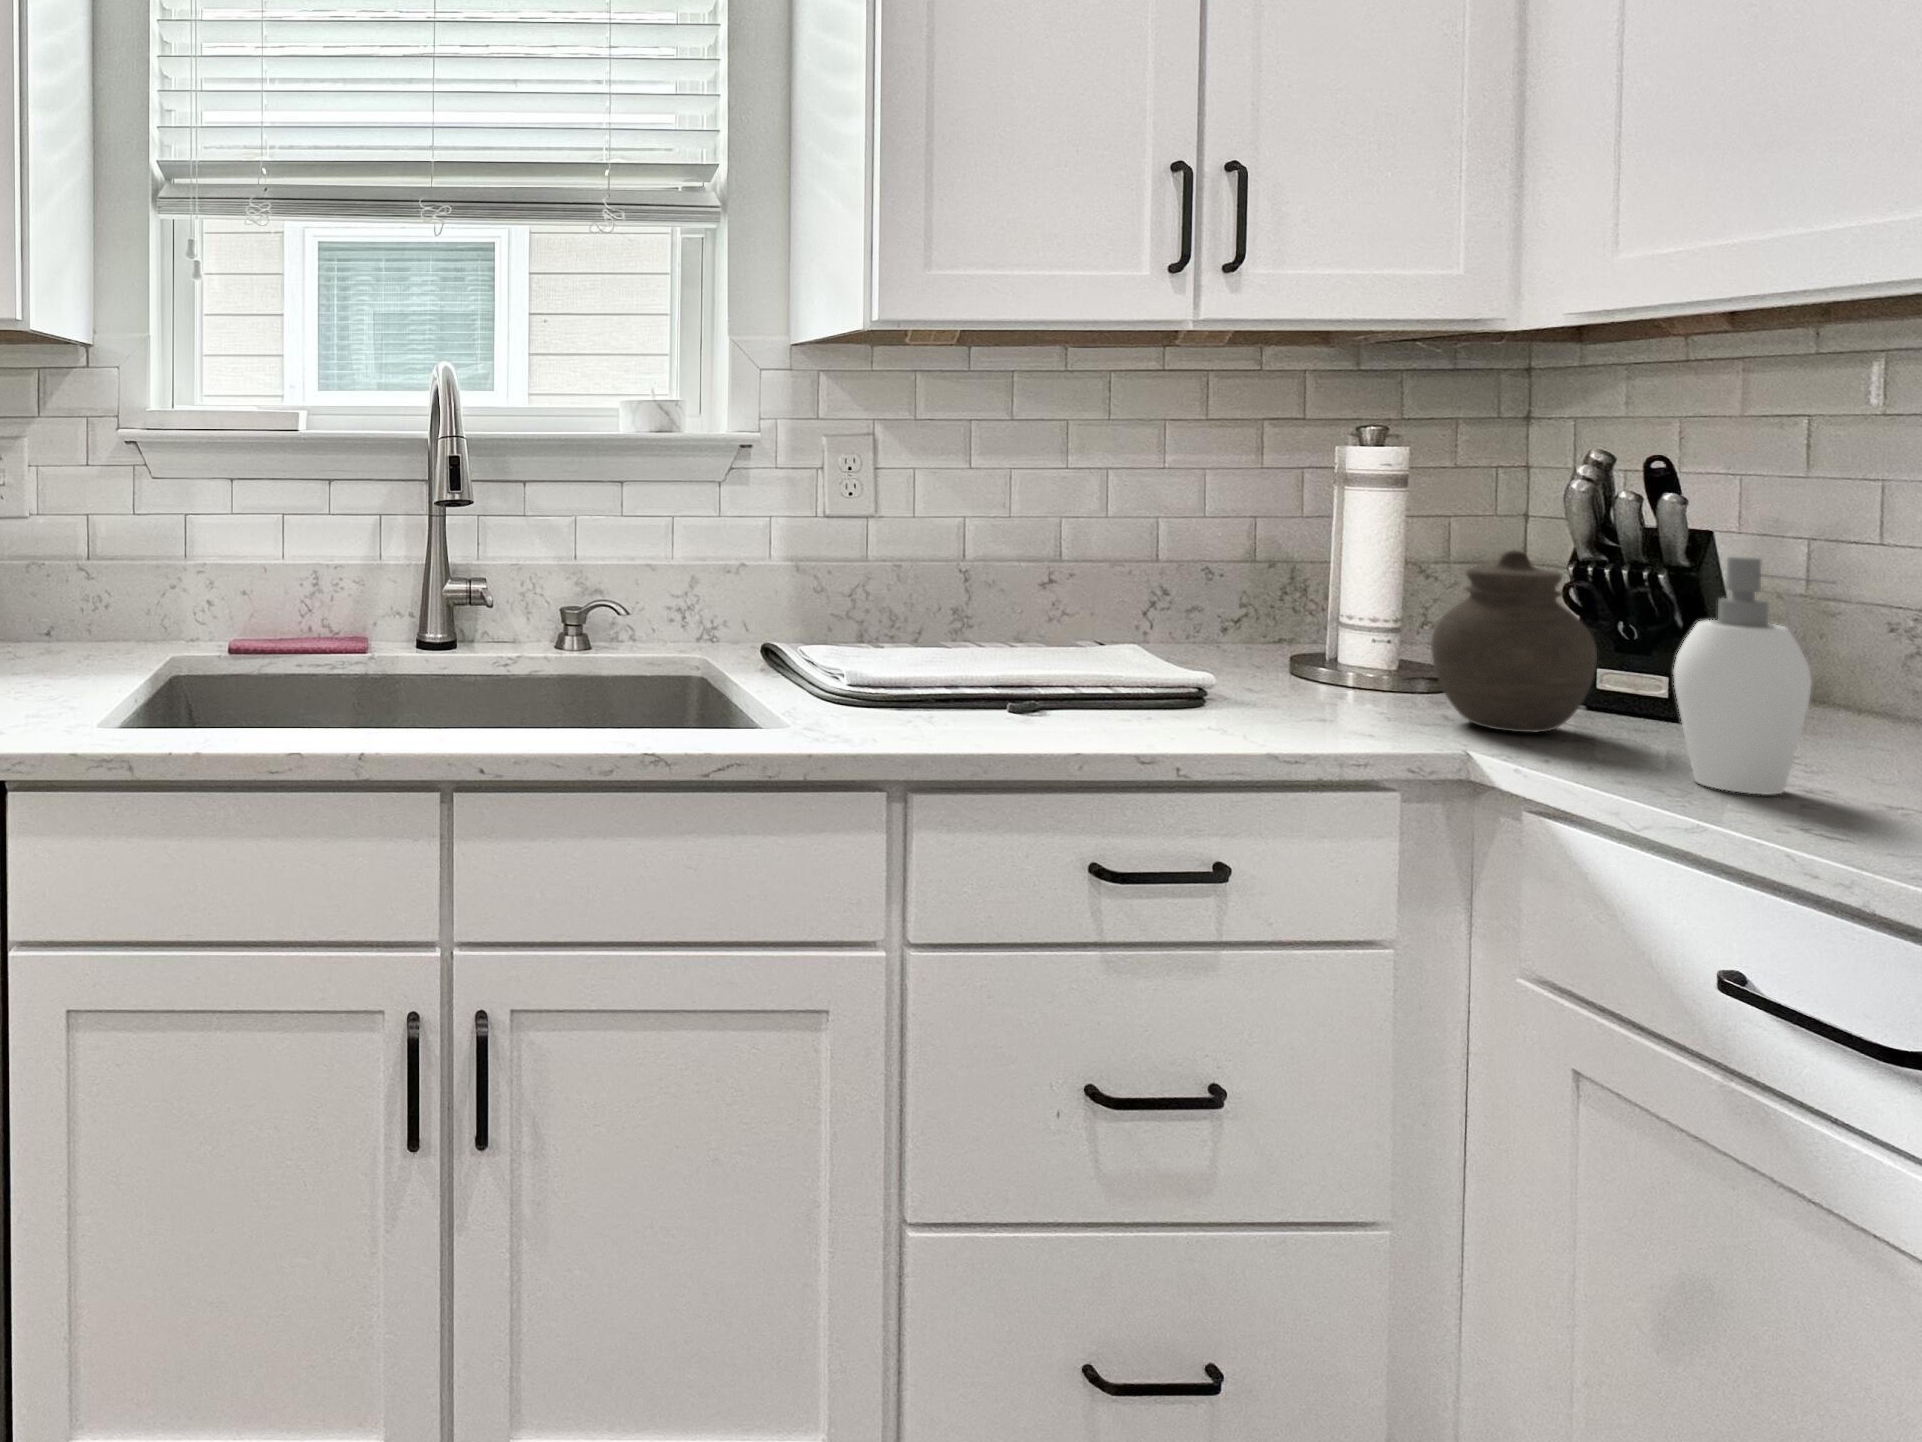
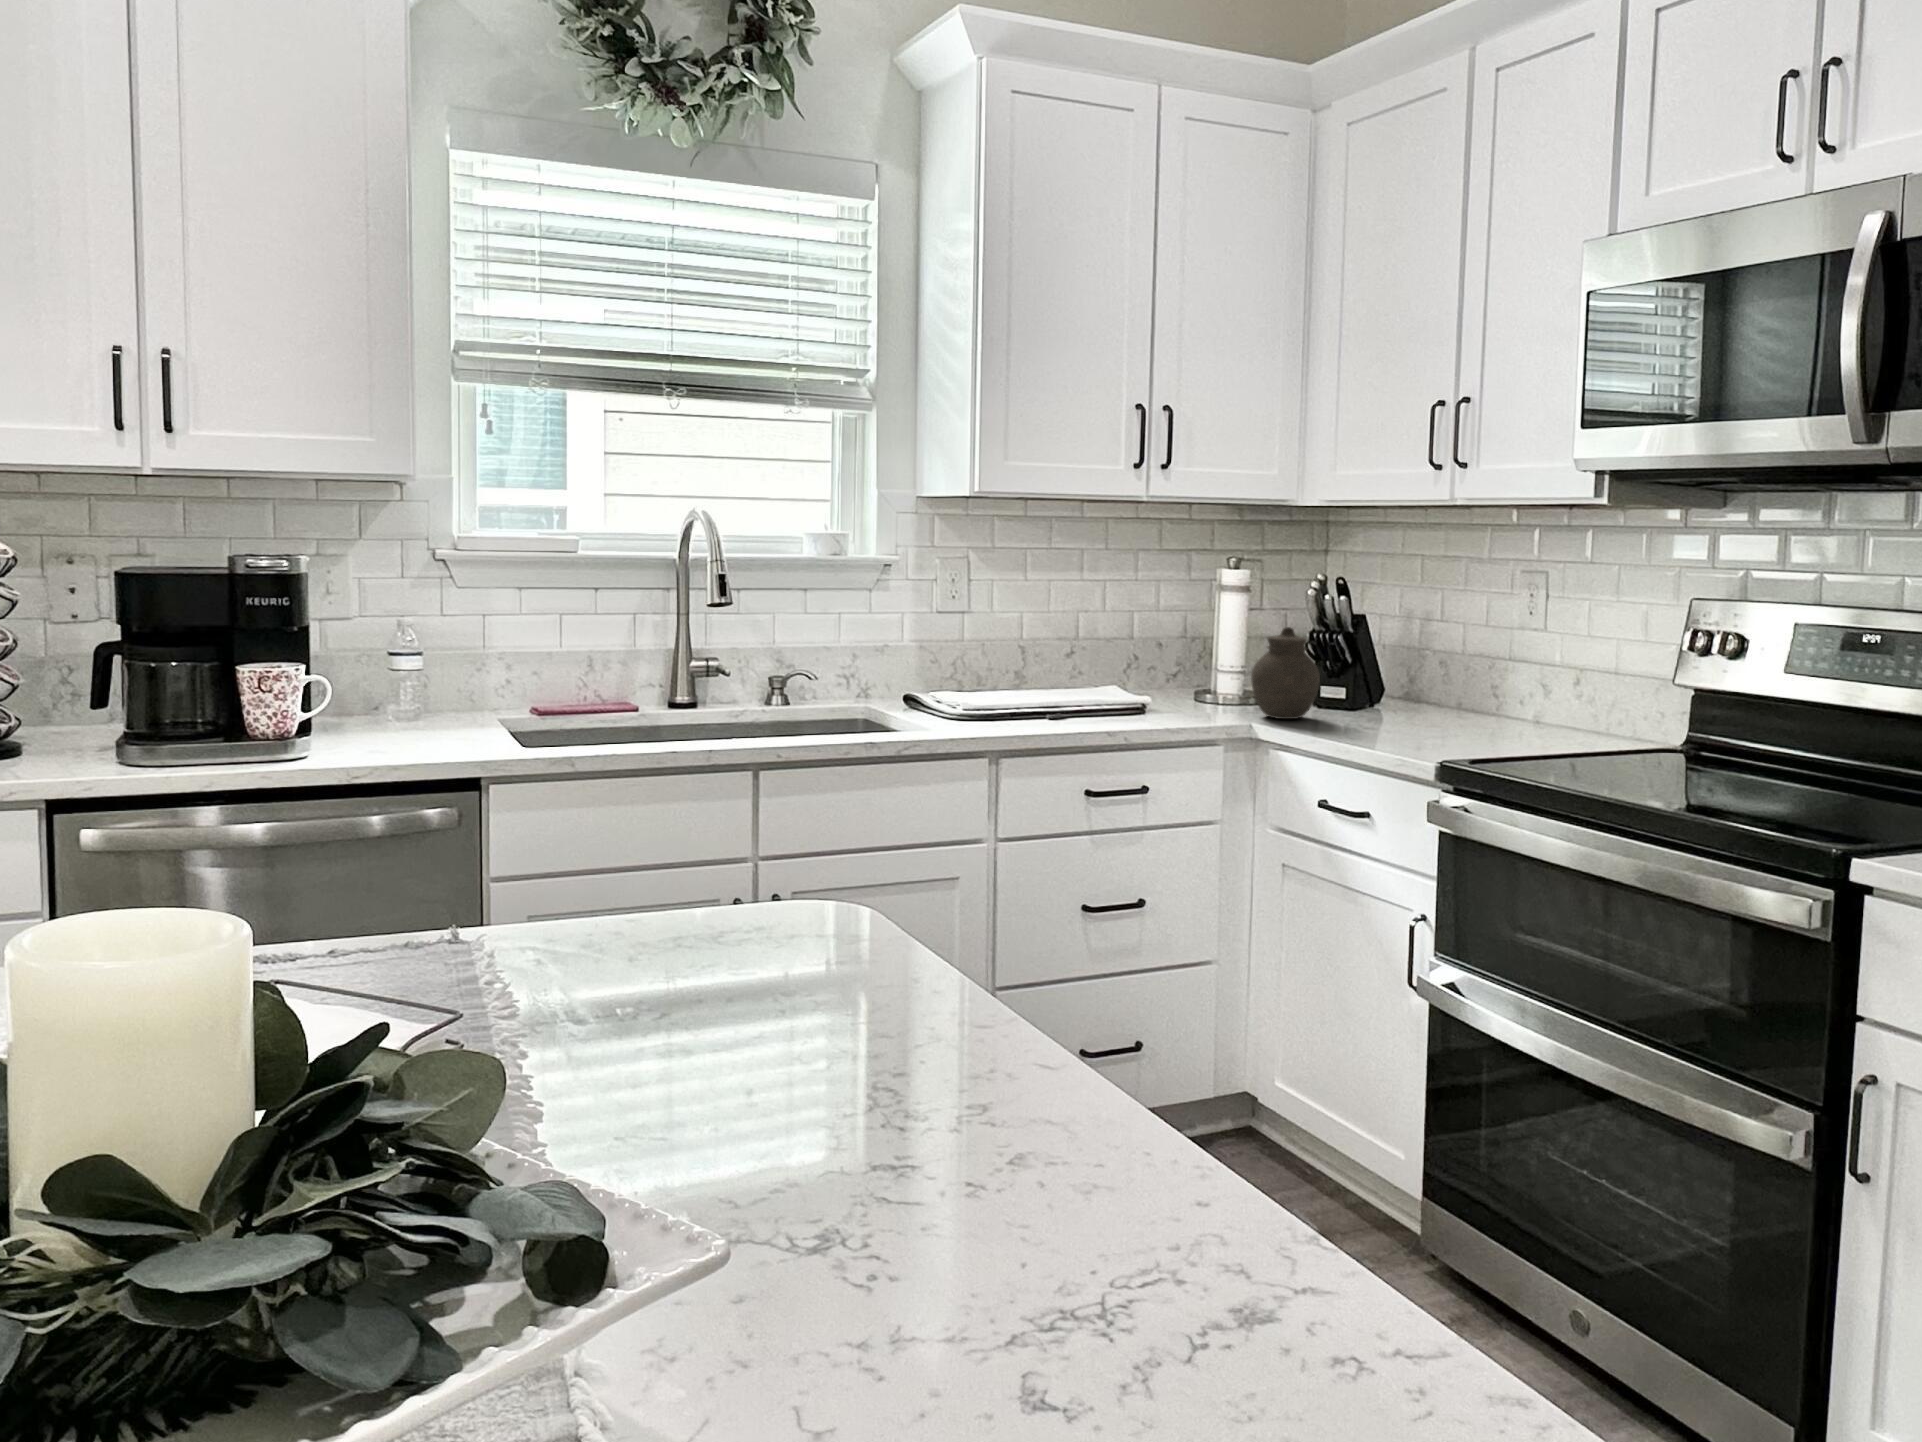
soap dispenser: present [1674,556,1835,794] -> none [1342,630,1398,739]

